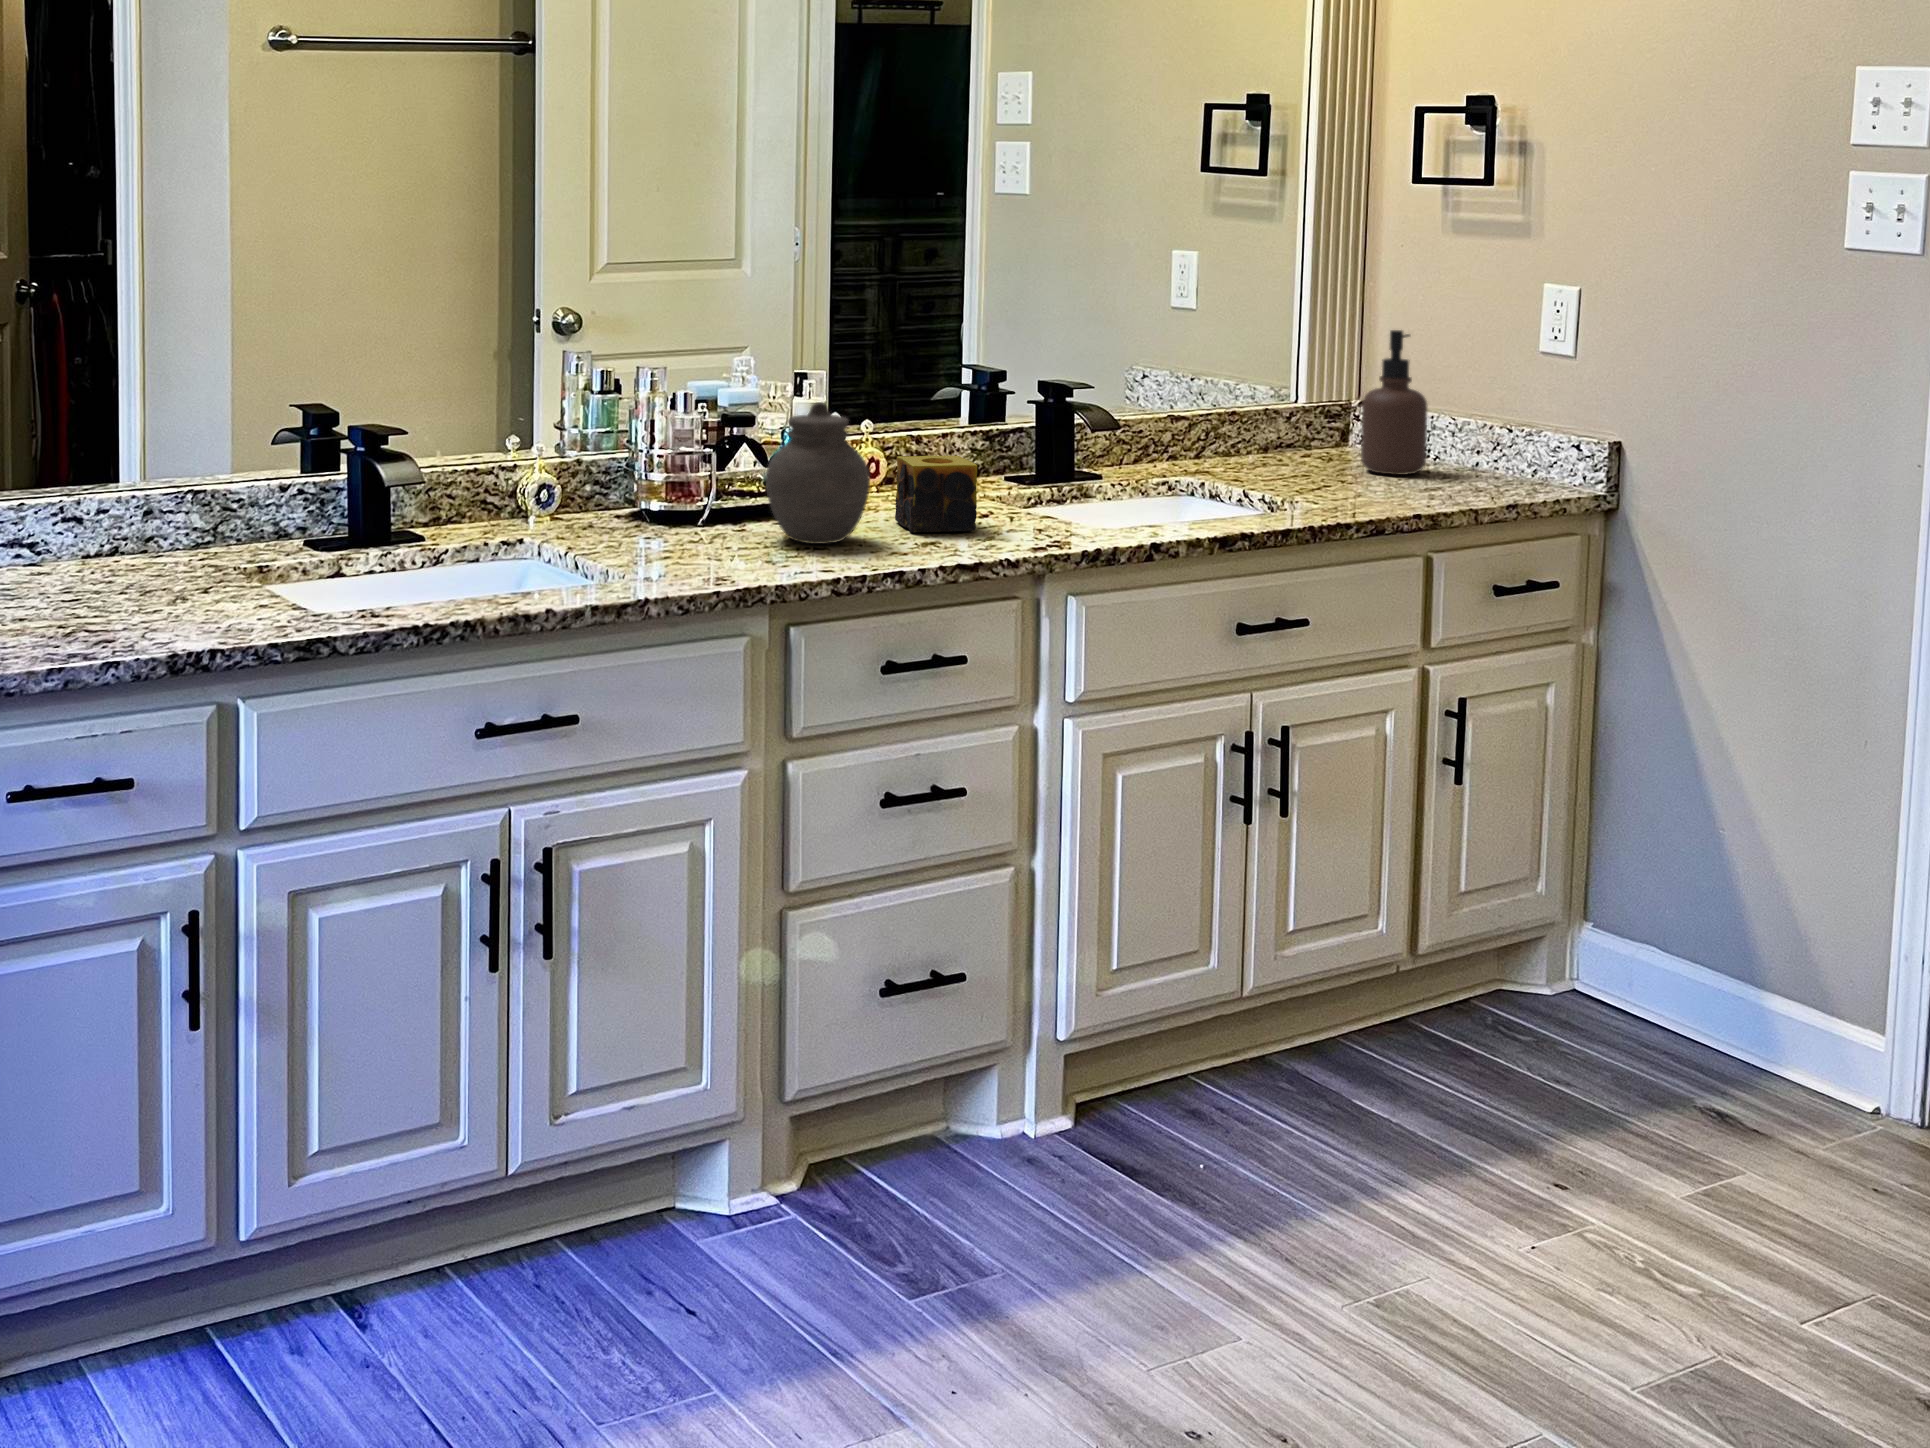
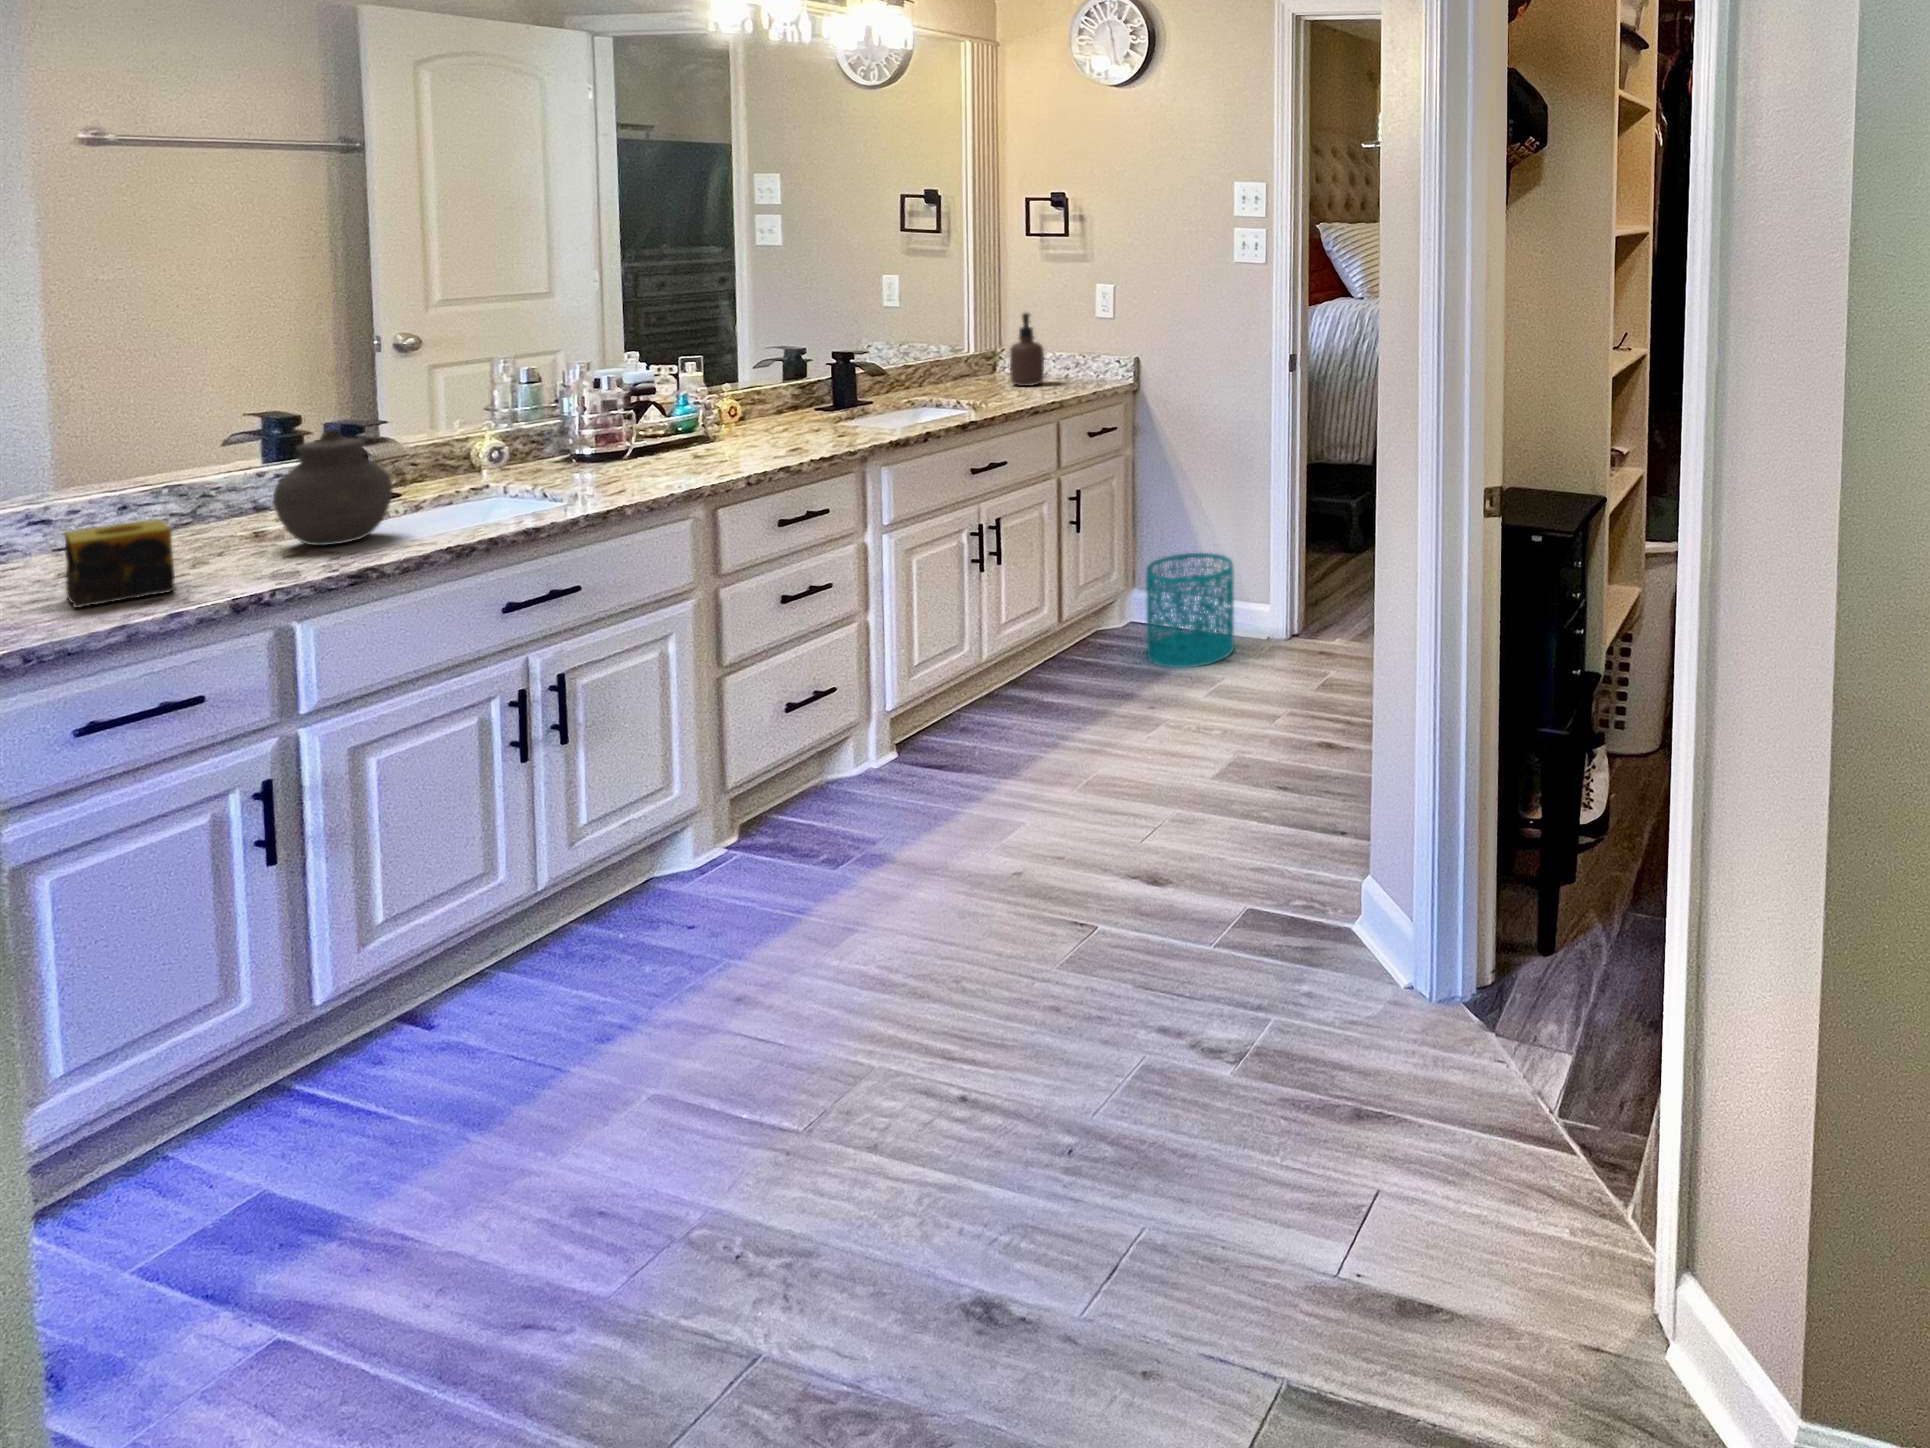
jar: present [766,402,870,544] -> present [273,429,393,546]
candle: present [895,456,977,532] -> present [64,519,176,608]
wastebasket: none [1587,876,1798,1141] -> present [1146,553,1234,668]

